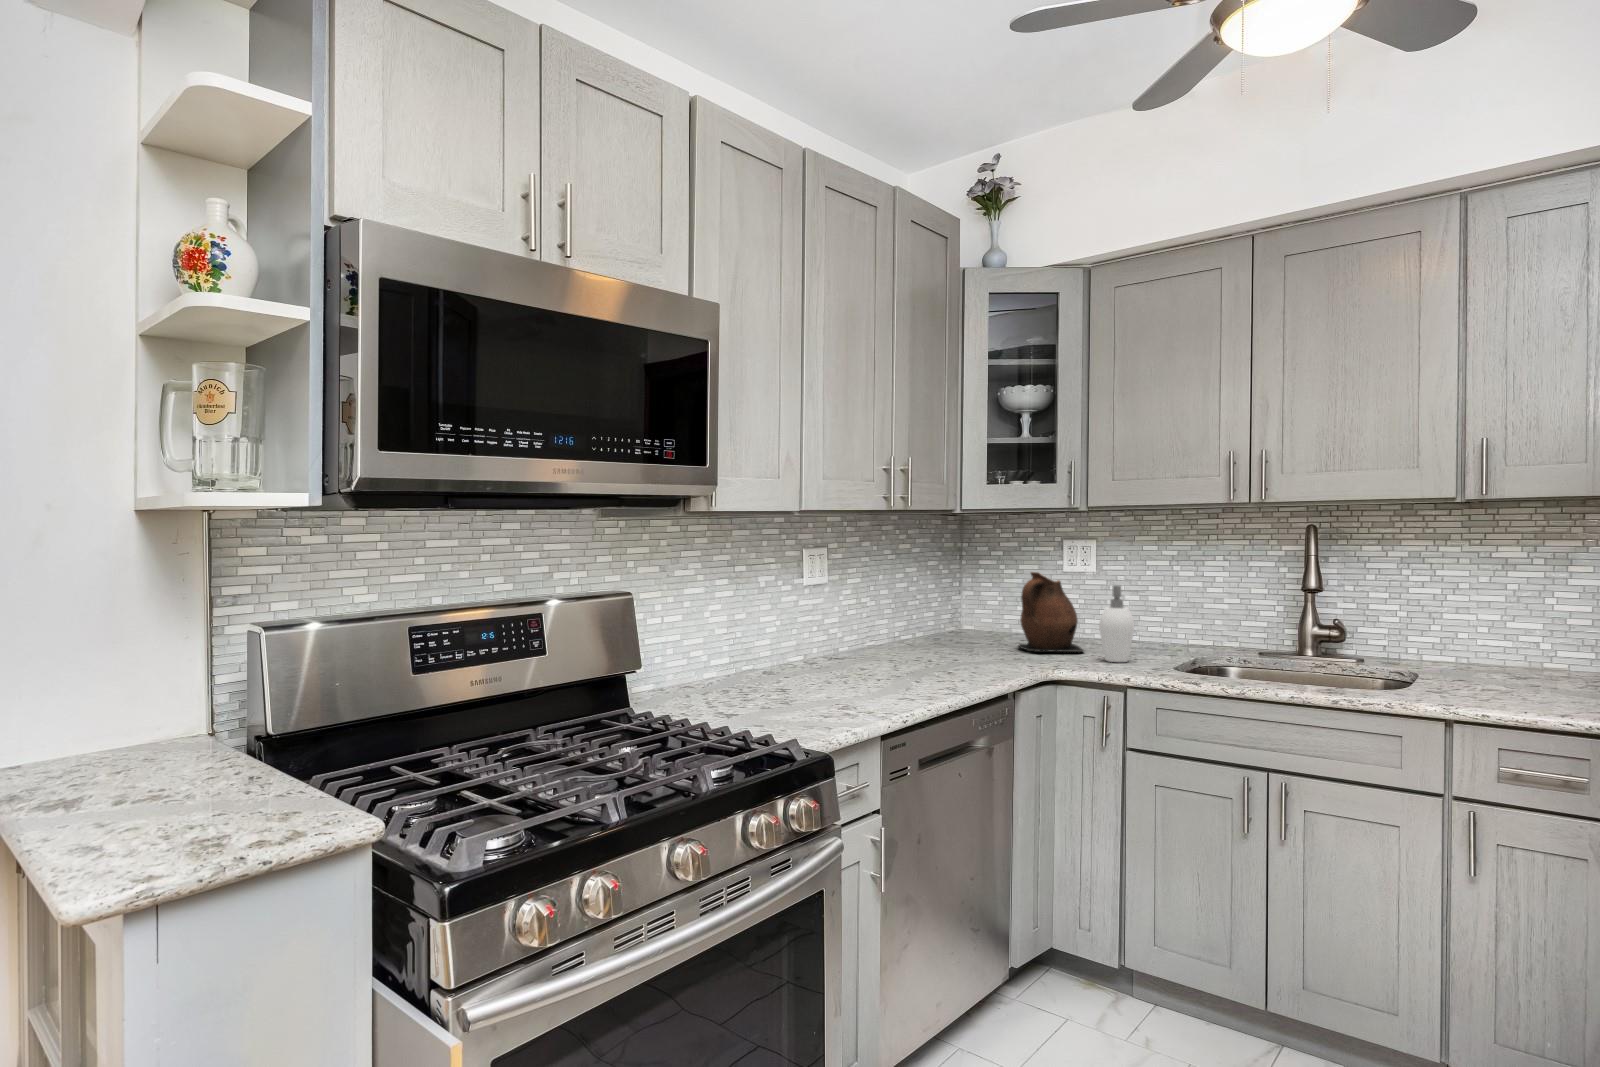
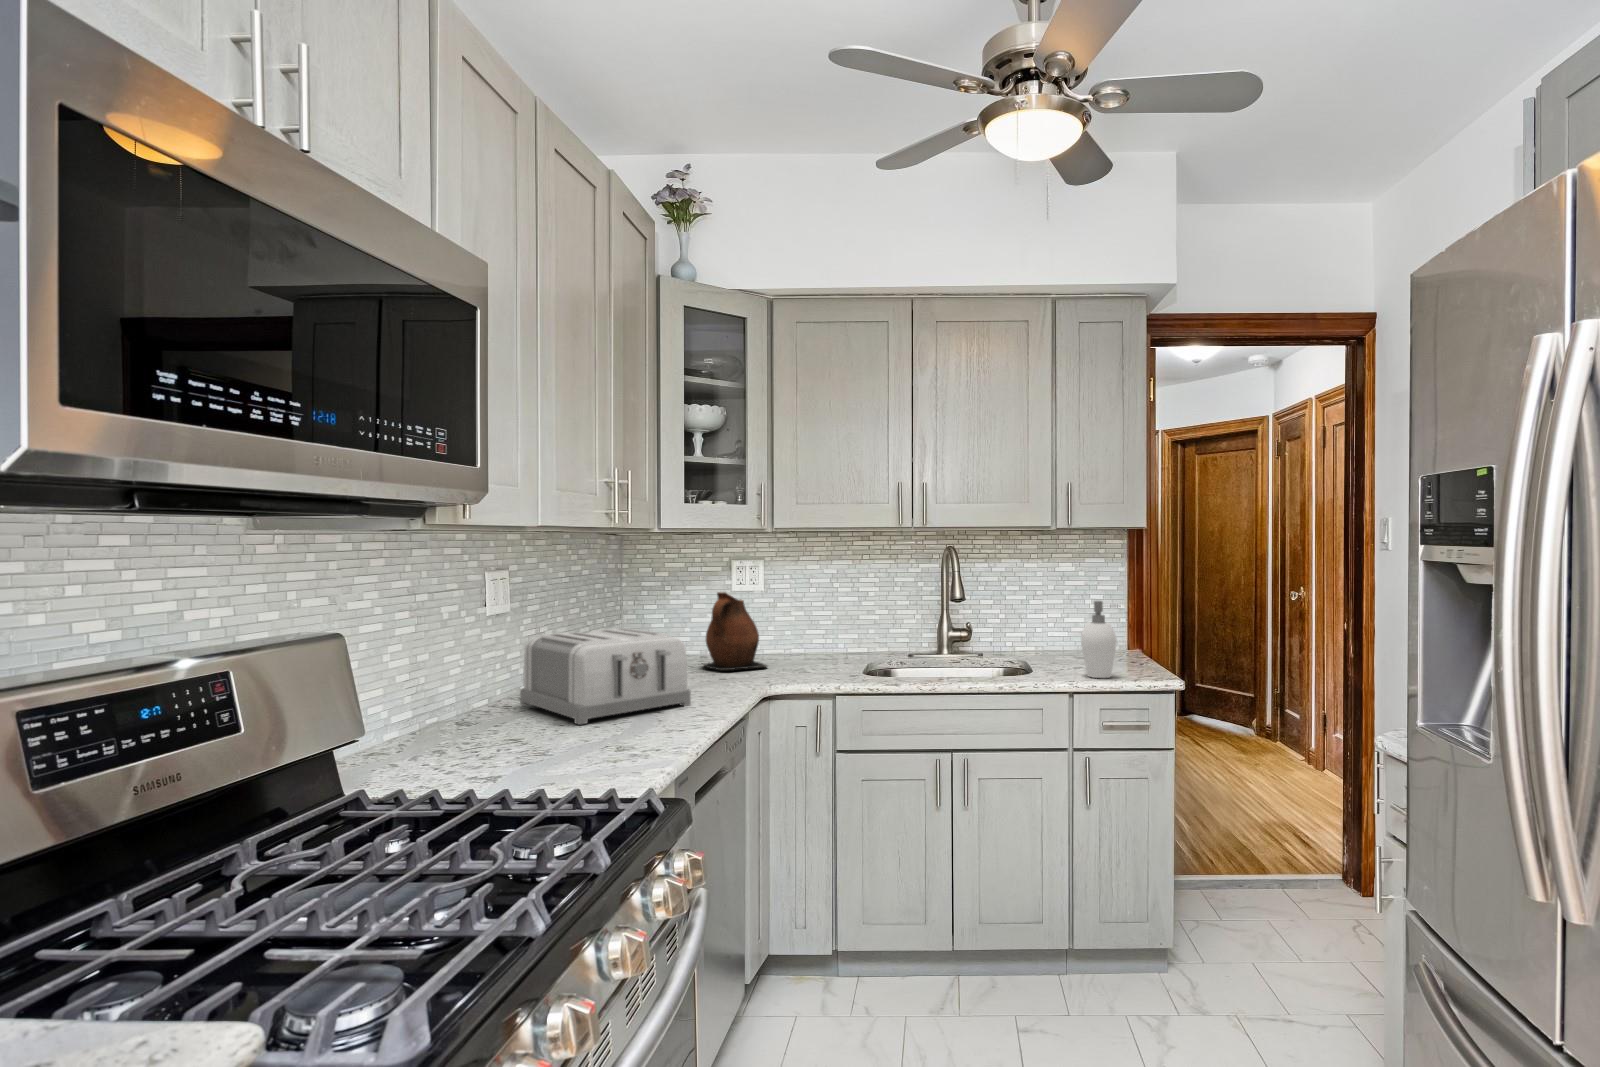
soap dispenser: present [1099,585,1134,662] -> present [1081,601,1120,678]
toaster: none [825,602,961,682] -> present [520,628,691,724]

